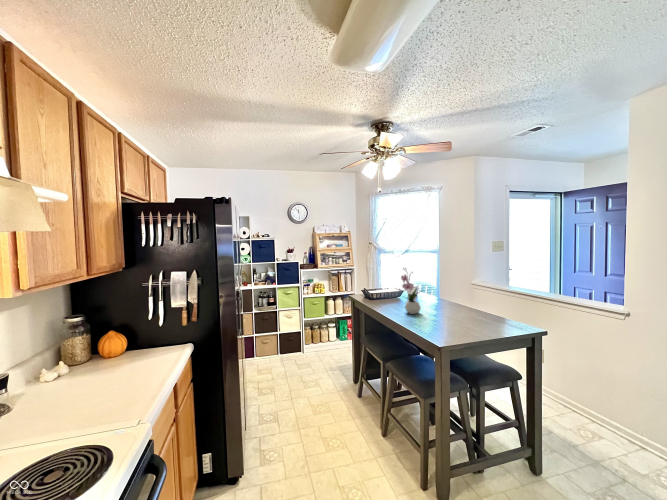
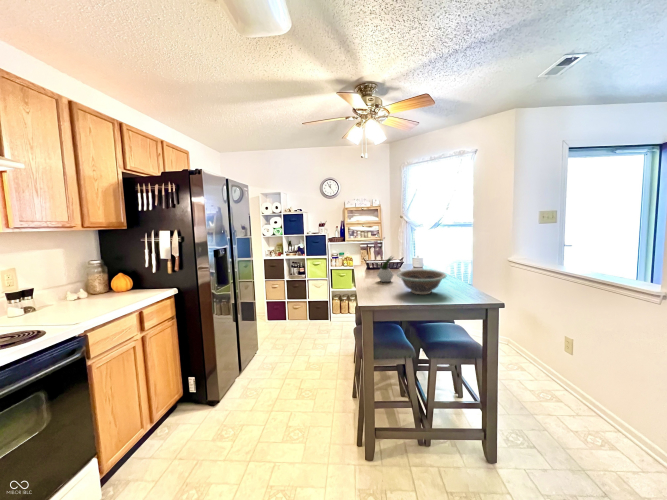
decorative bowl: none [441,301,487,325] -> present [397,269,446,294]

